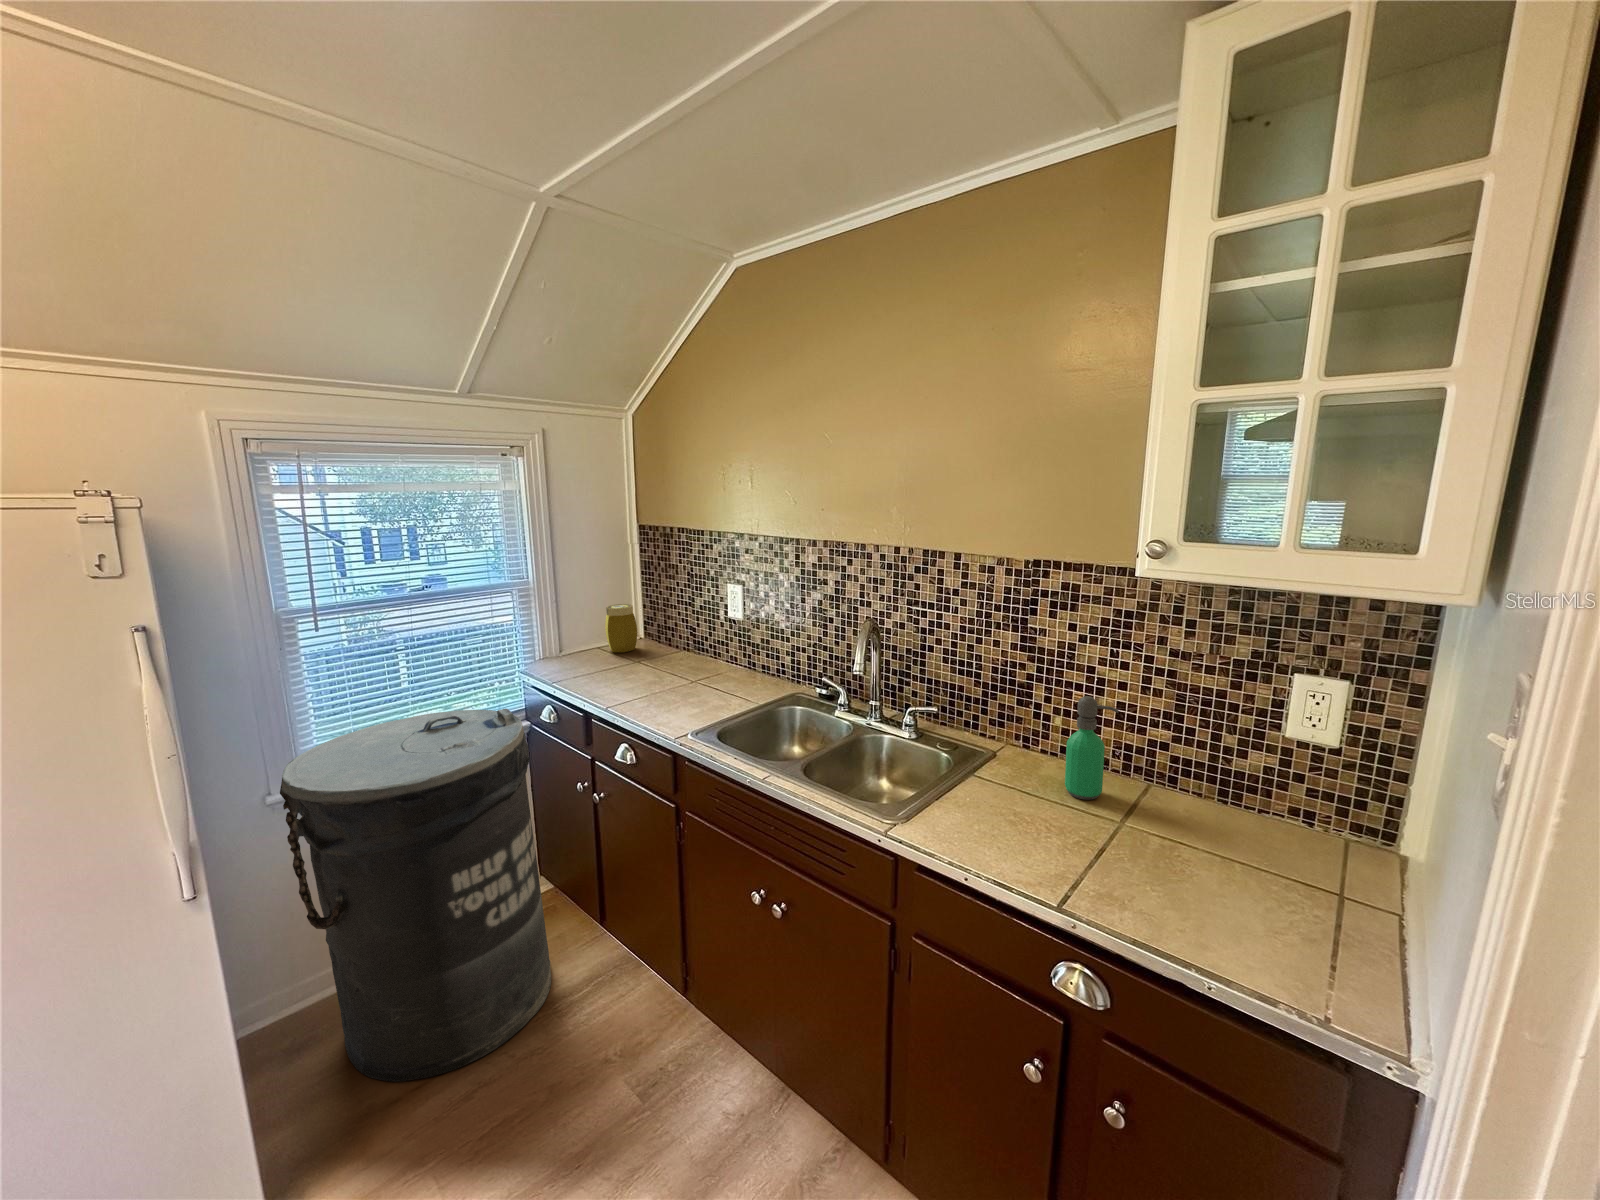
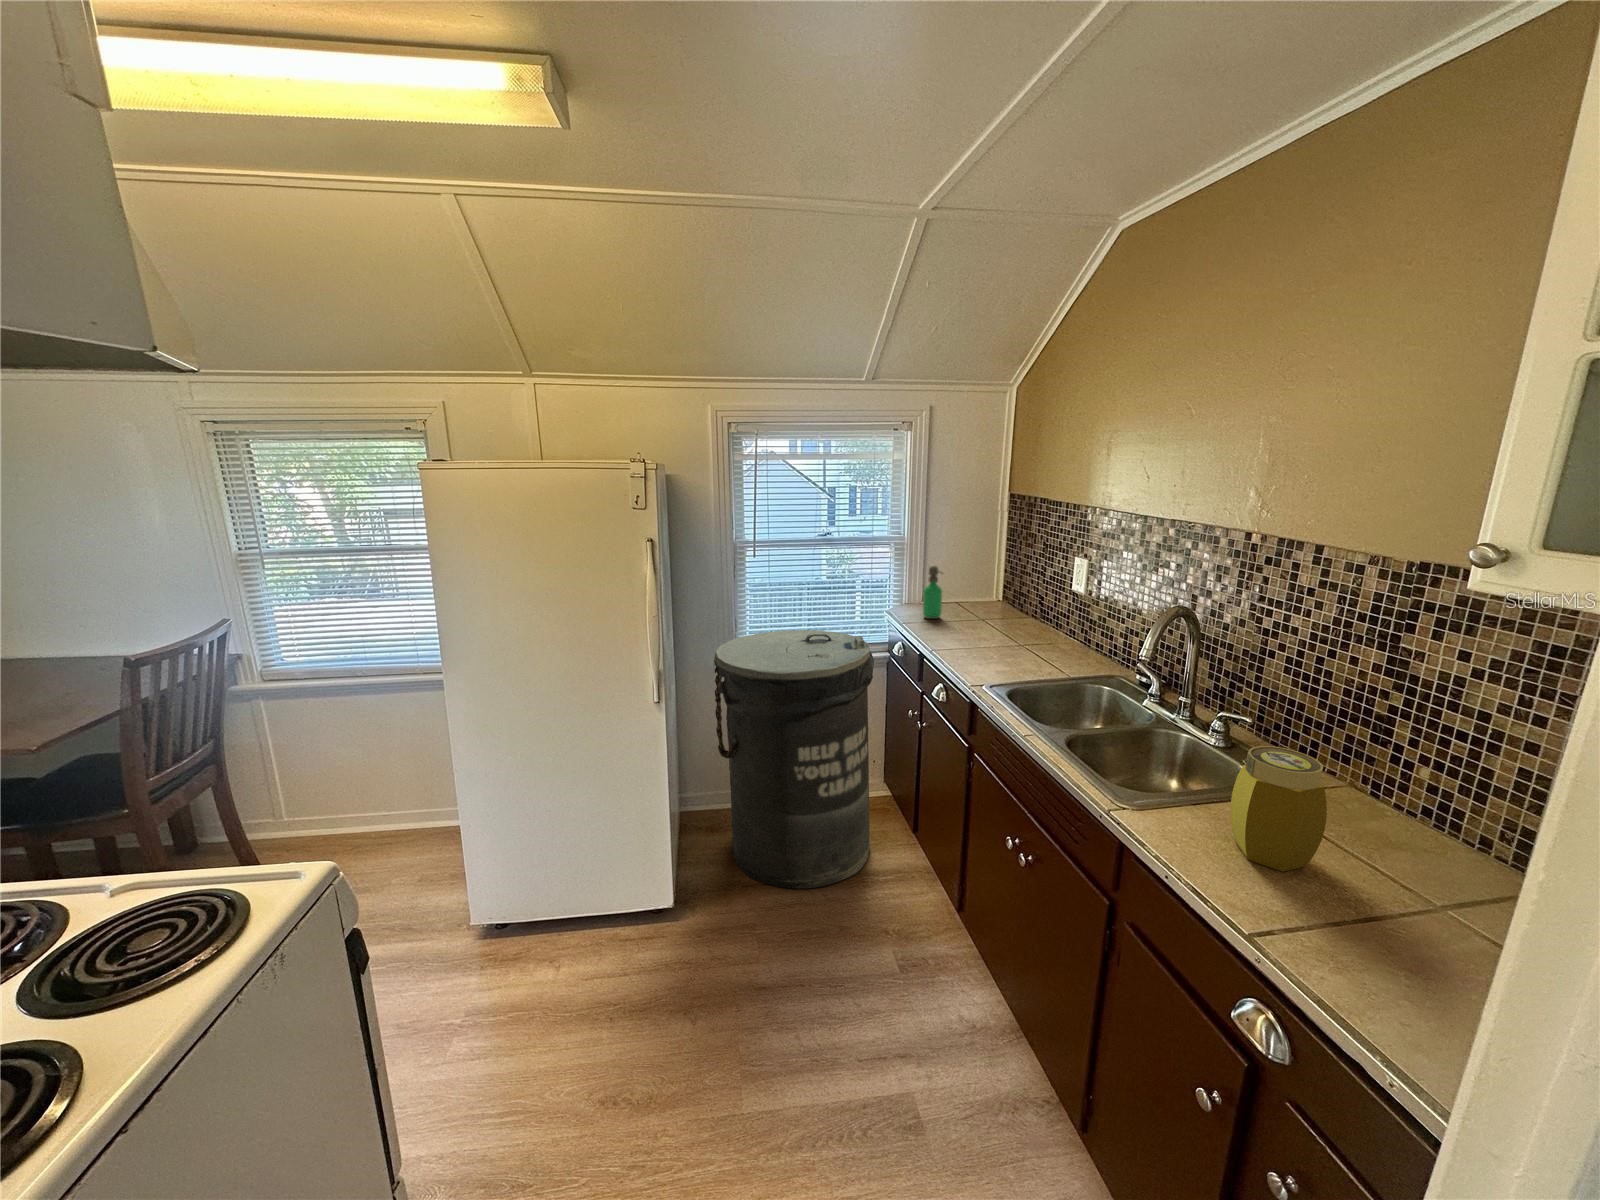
jar: present [605,604,637,652] -> present [1231,746,1327,872]
soap dispenser: present [1065,696,1118,800] -> present [923,566,942,619]

